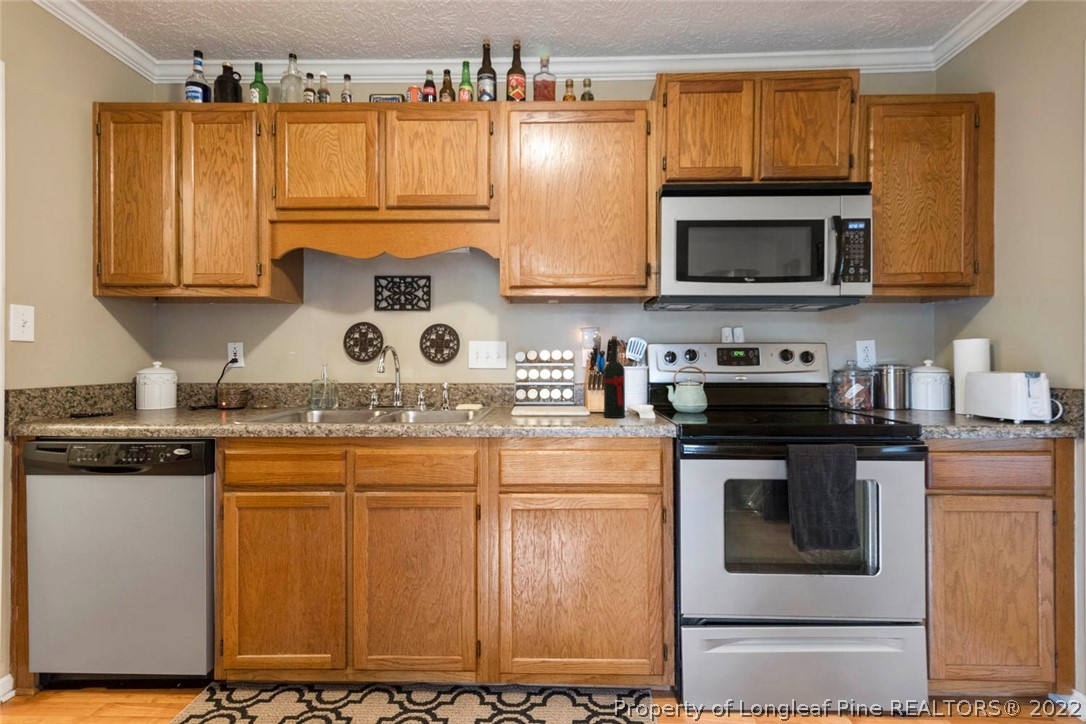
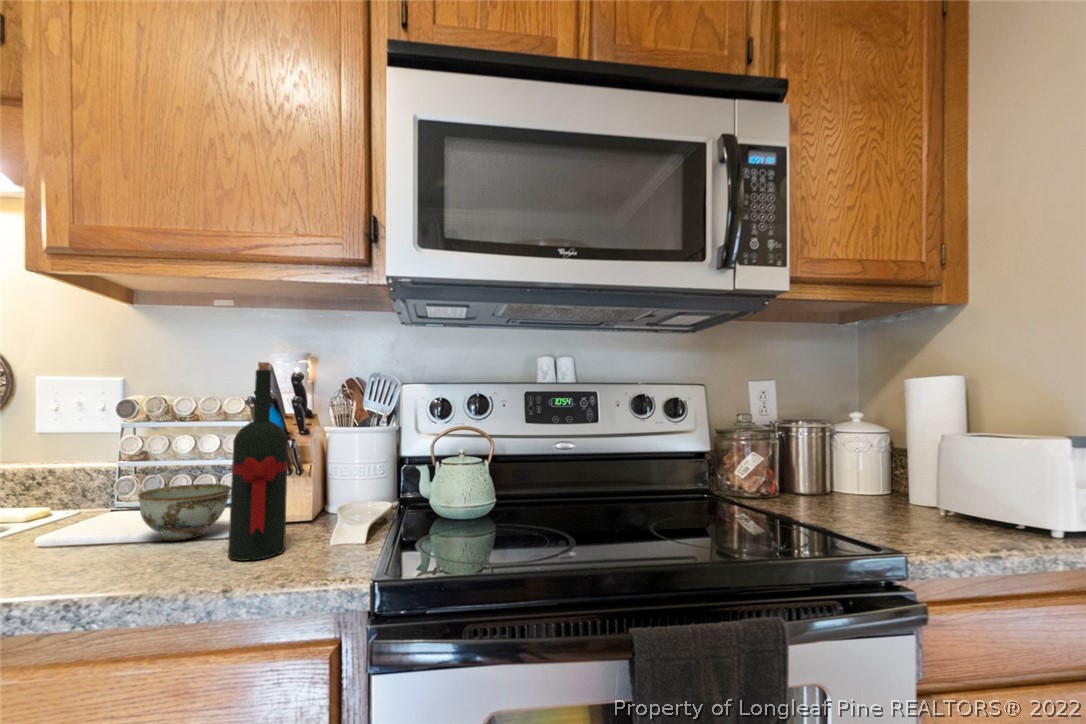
bowl: none [553,392,587,414] -> present [138,484,231,540]

